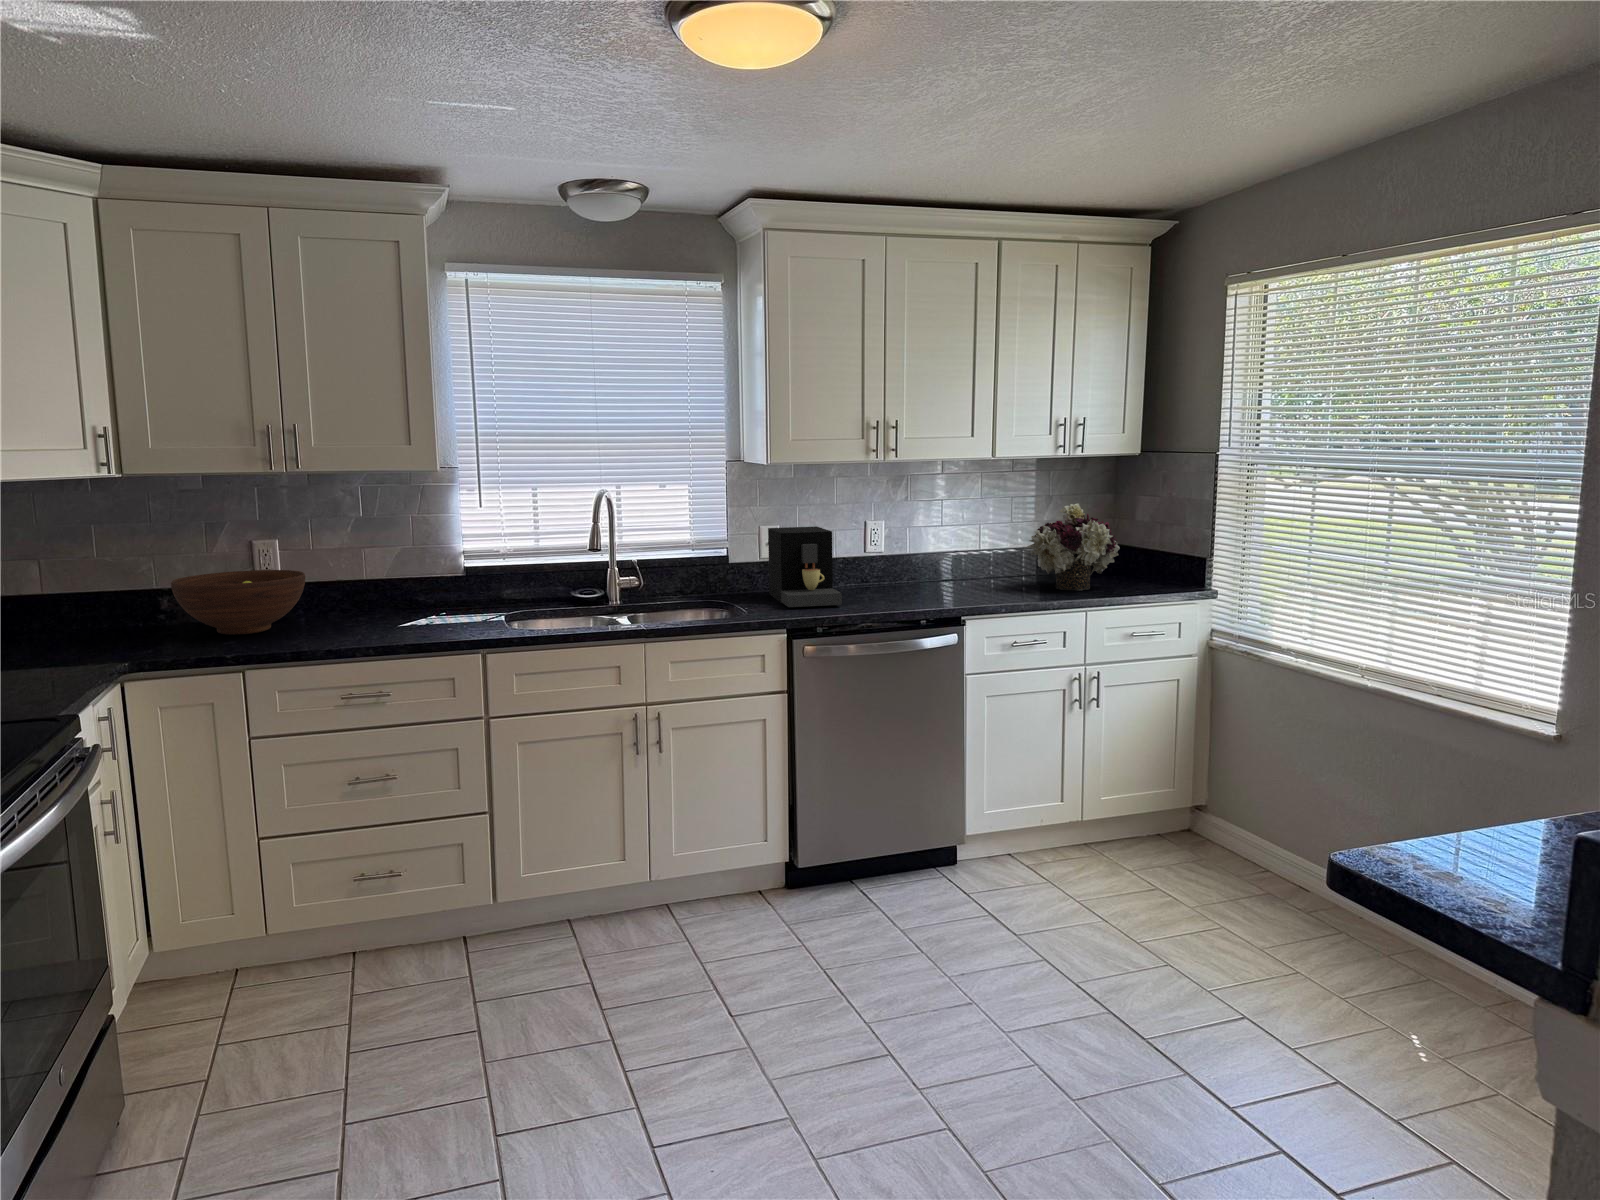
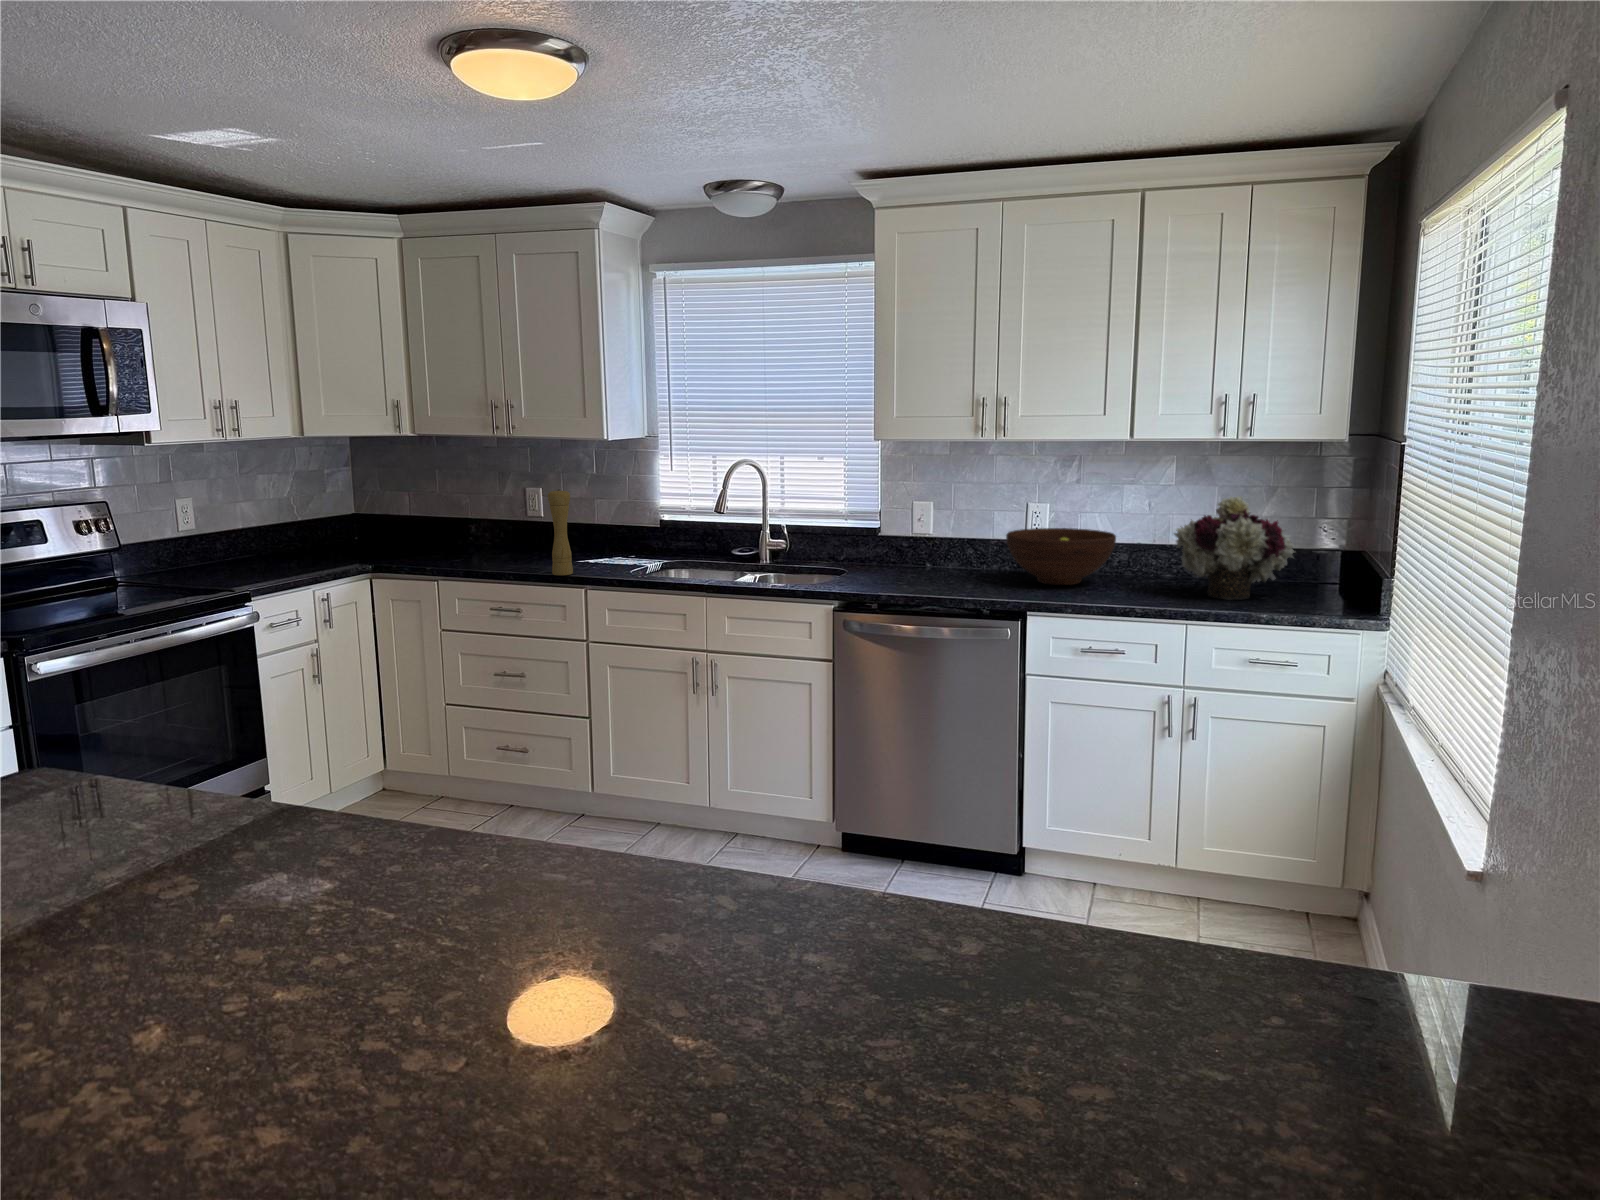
coffee maker: present [768,526,842,607] -> none [871,503,955,585]
pepper mill: none [411,532,445,639] -> present [548,489,573,576]
fruit bowl: present [171,570,305,635] -> present [1006,528,1116,585]

